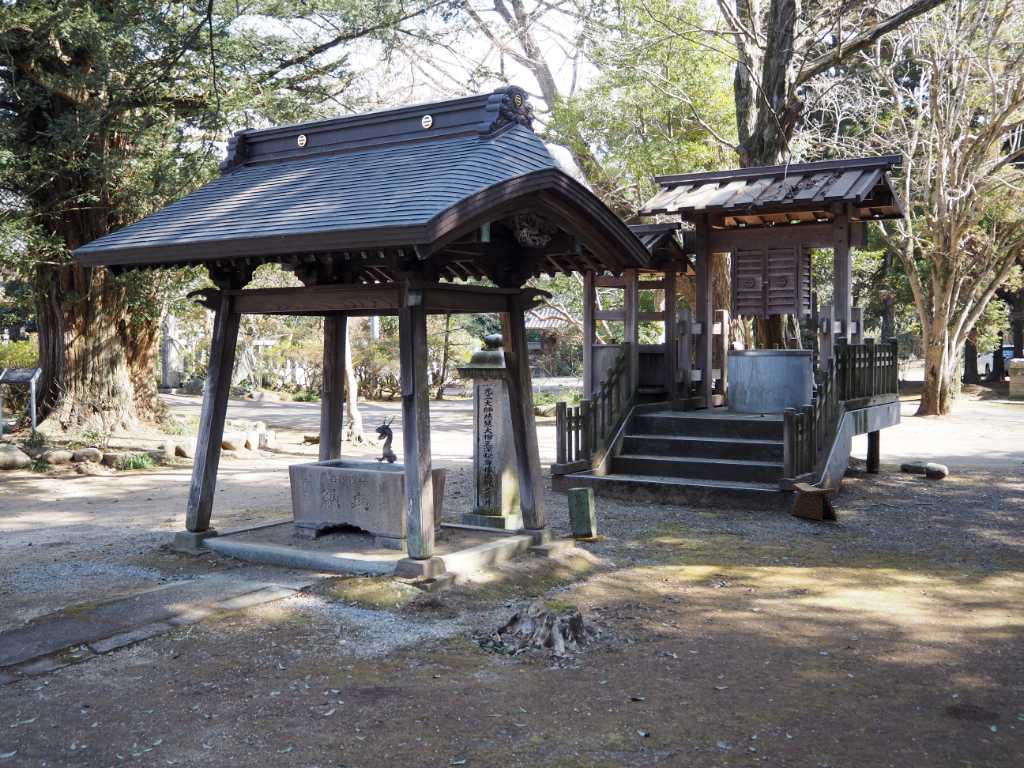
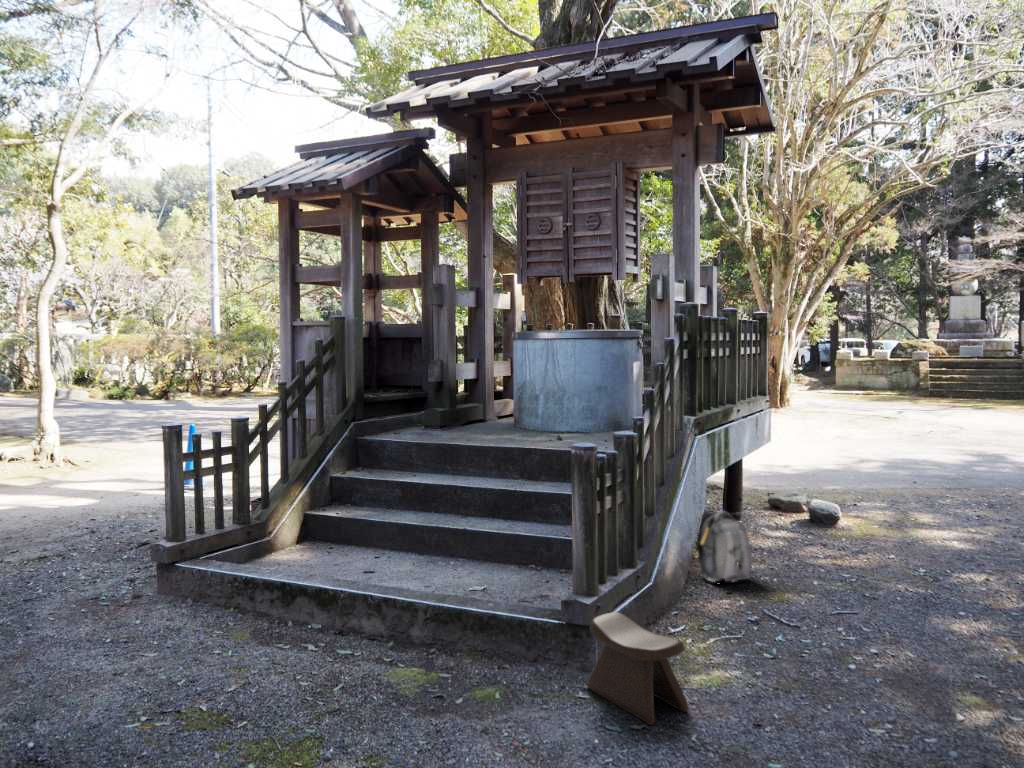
backpack: none [845,455,878,495] -> present [696,511,753,582]

